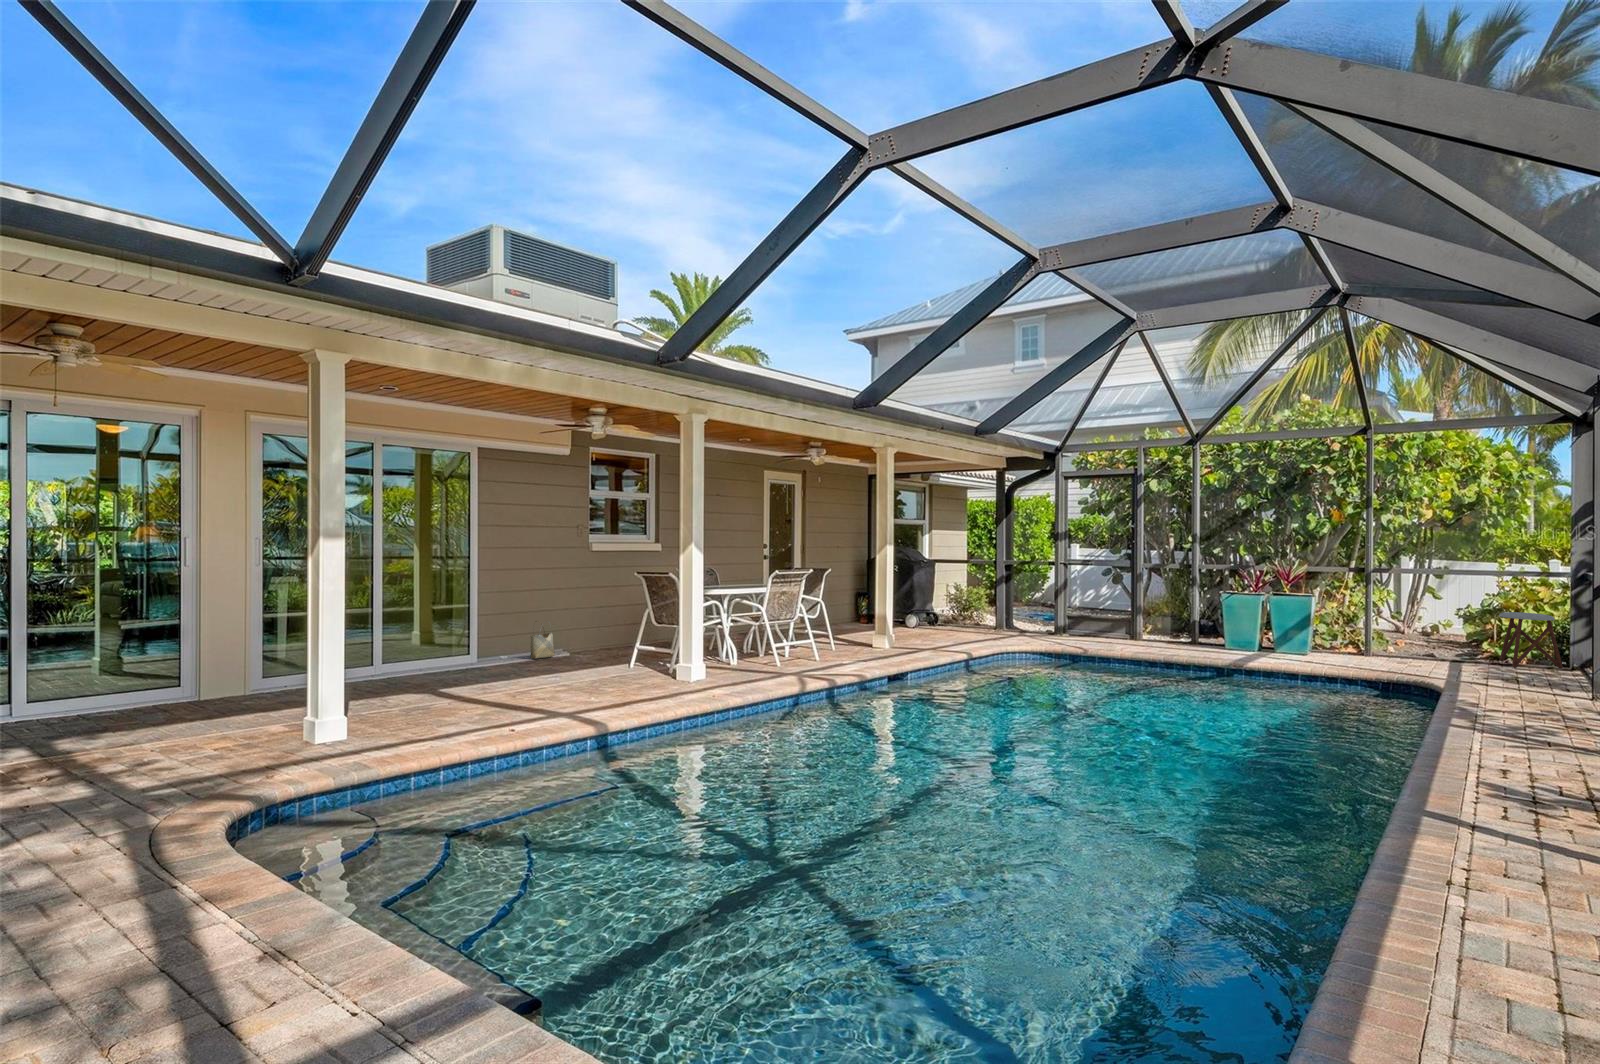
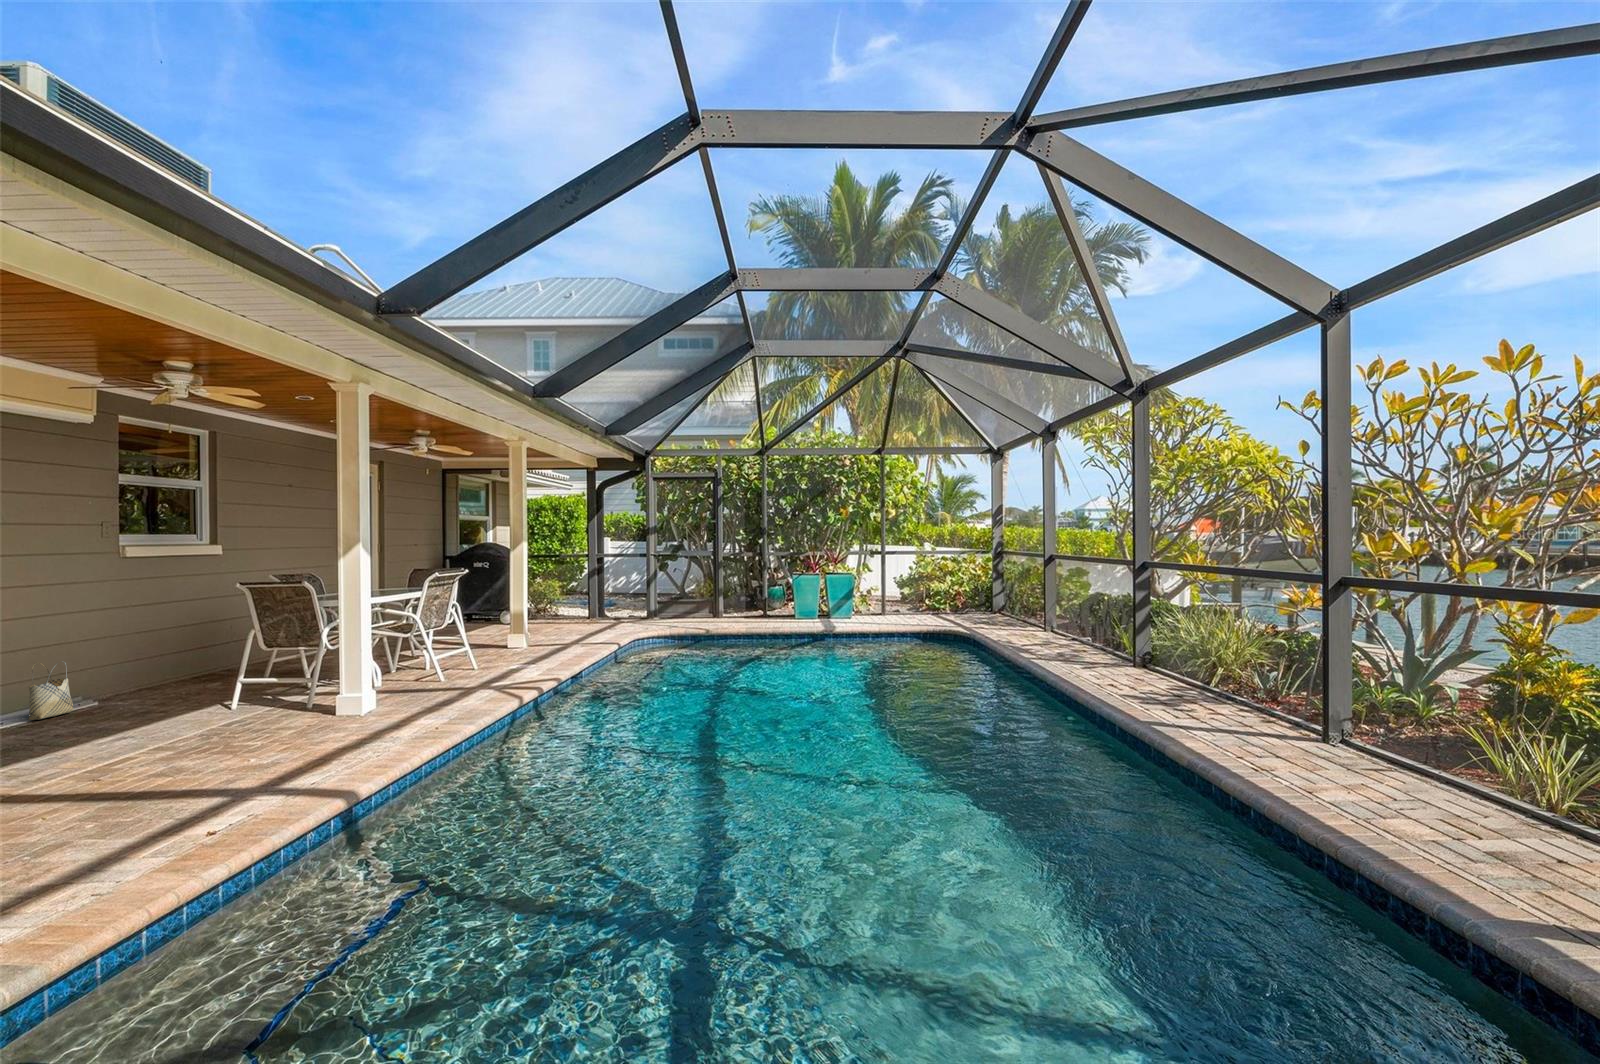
stool: present [1499,612,1563,669] -> none [955,577,990,614]

